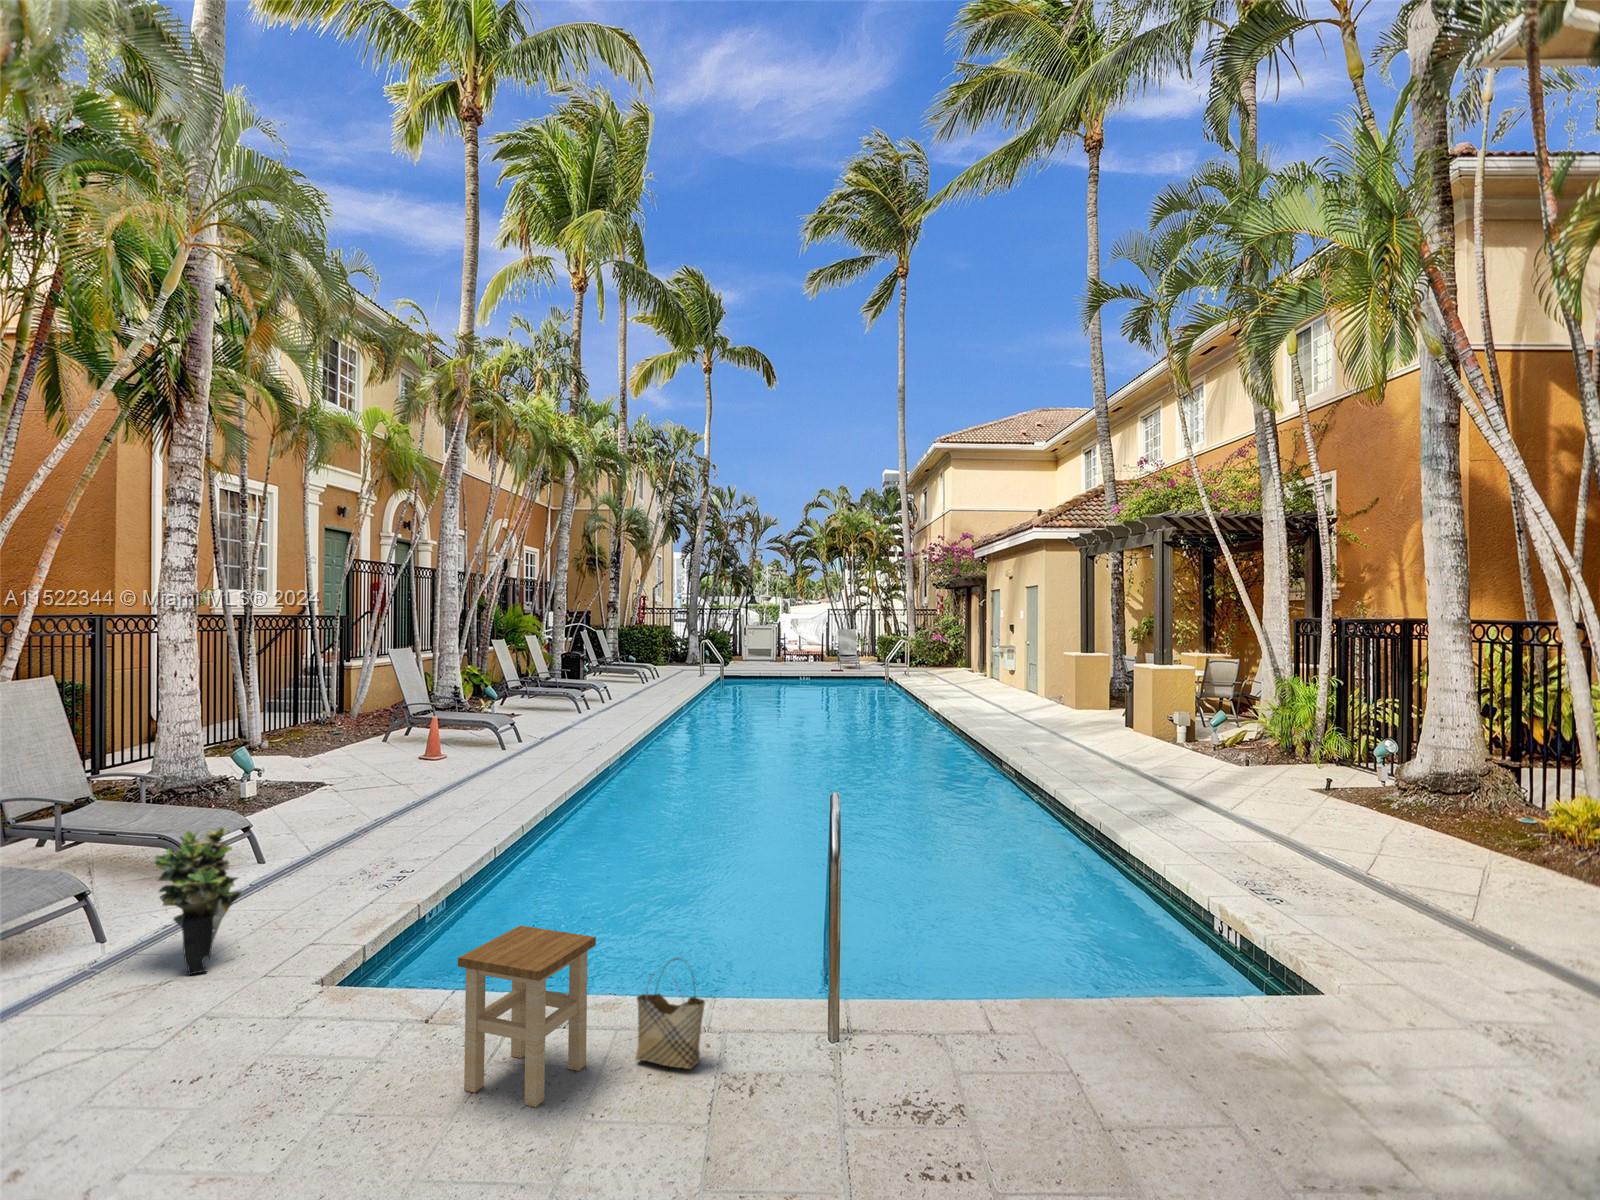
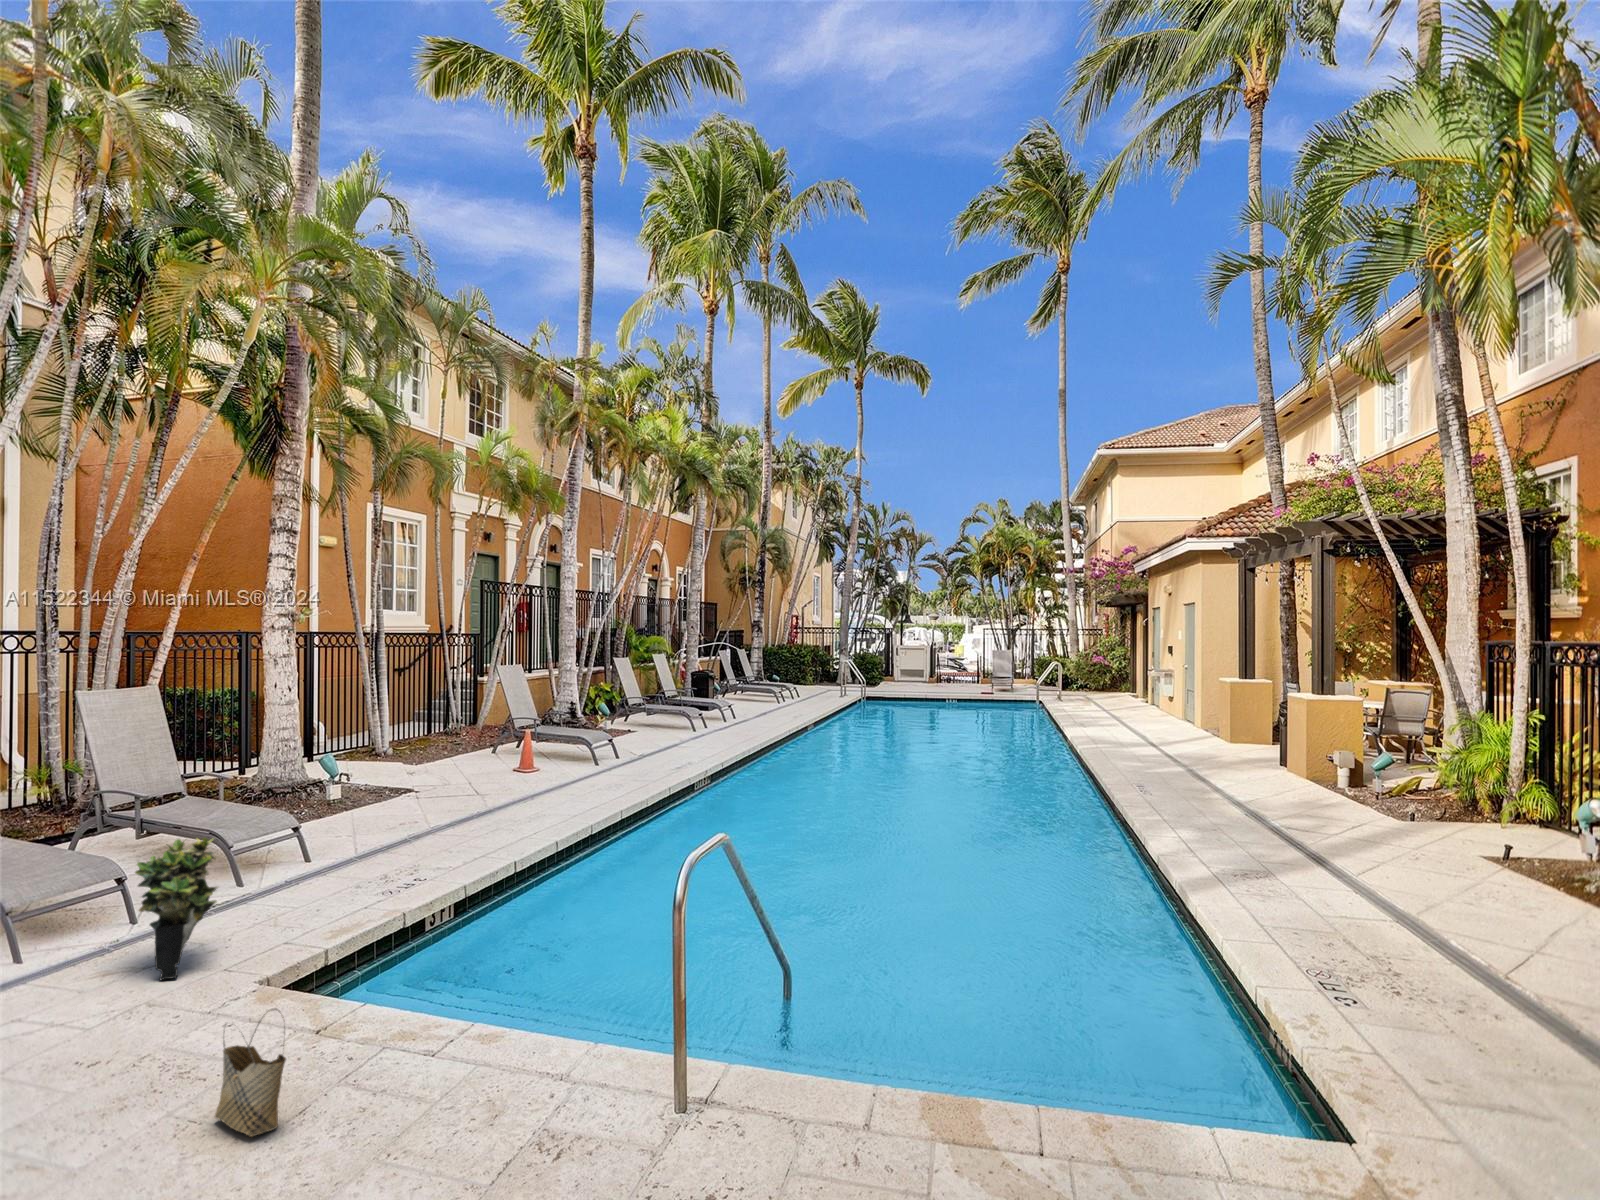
stool: present [458,925,596,1107] -> none [297,964,453,1171]
woven basket: present [636,958,705,1069] -> present [215,1009,286,1136]

